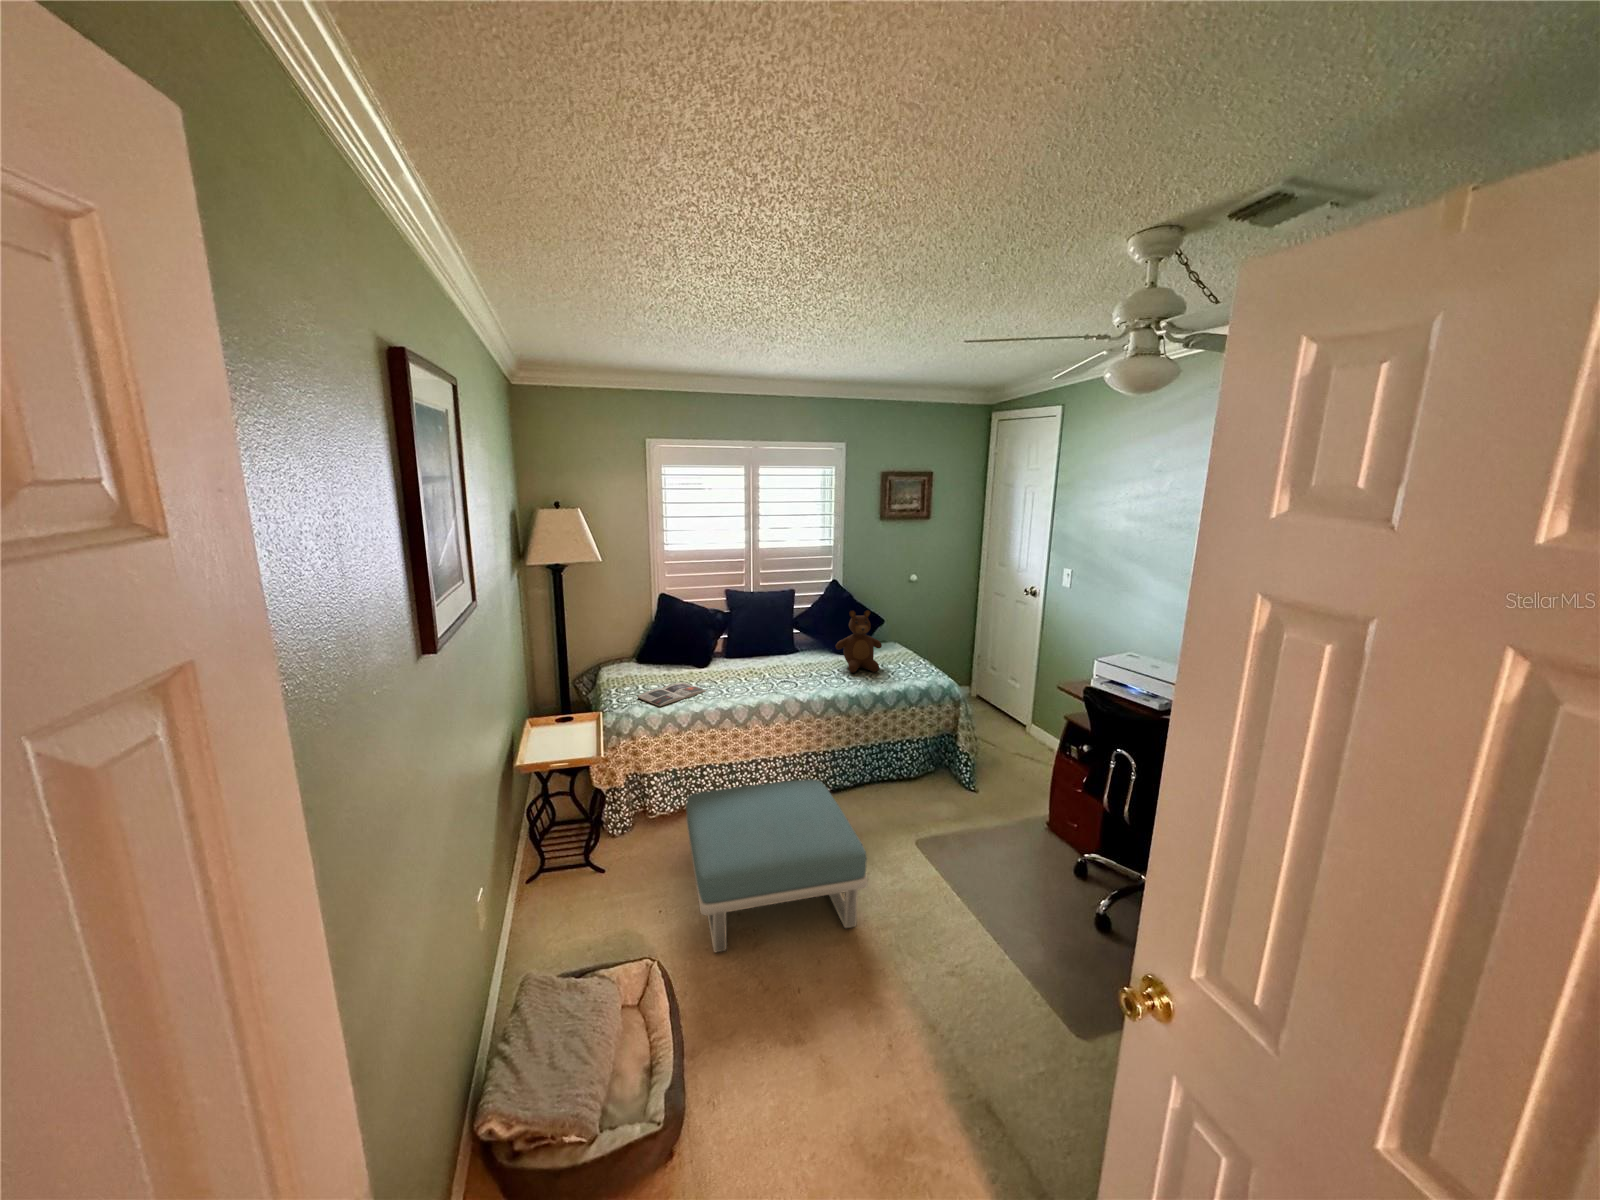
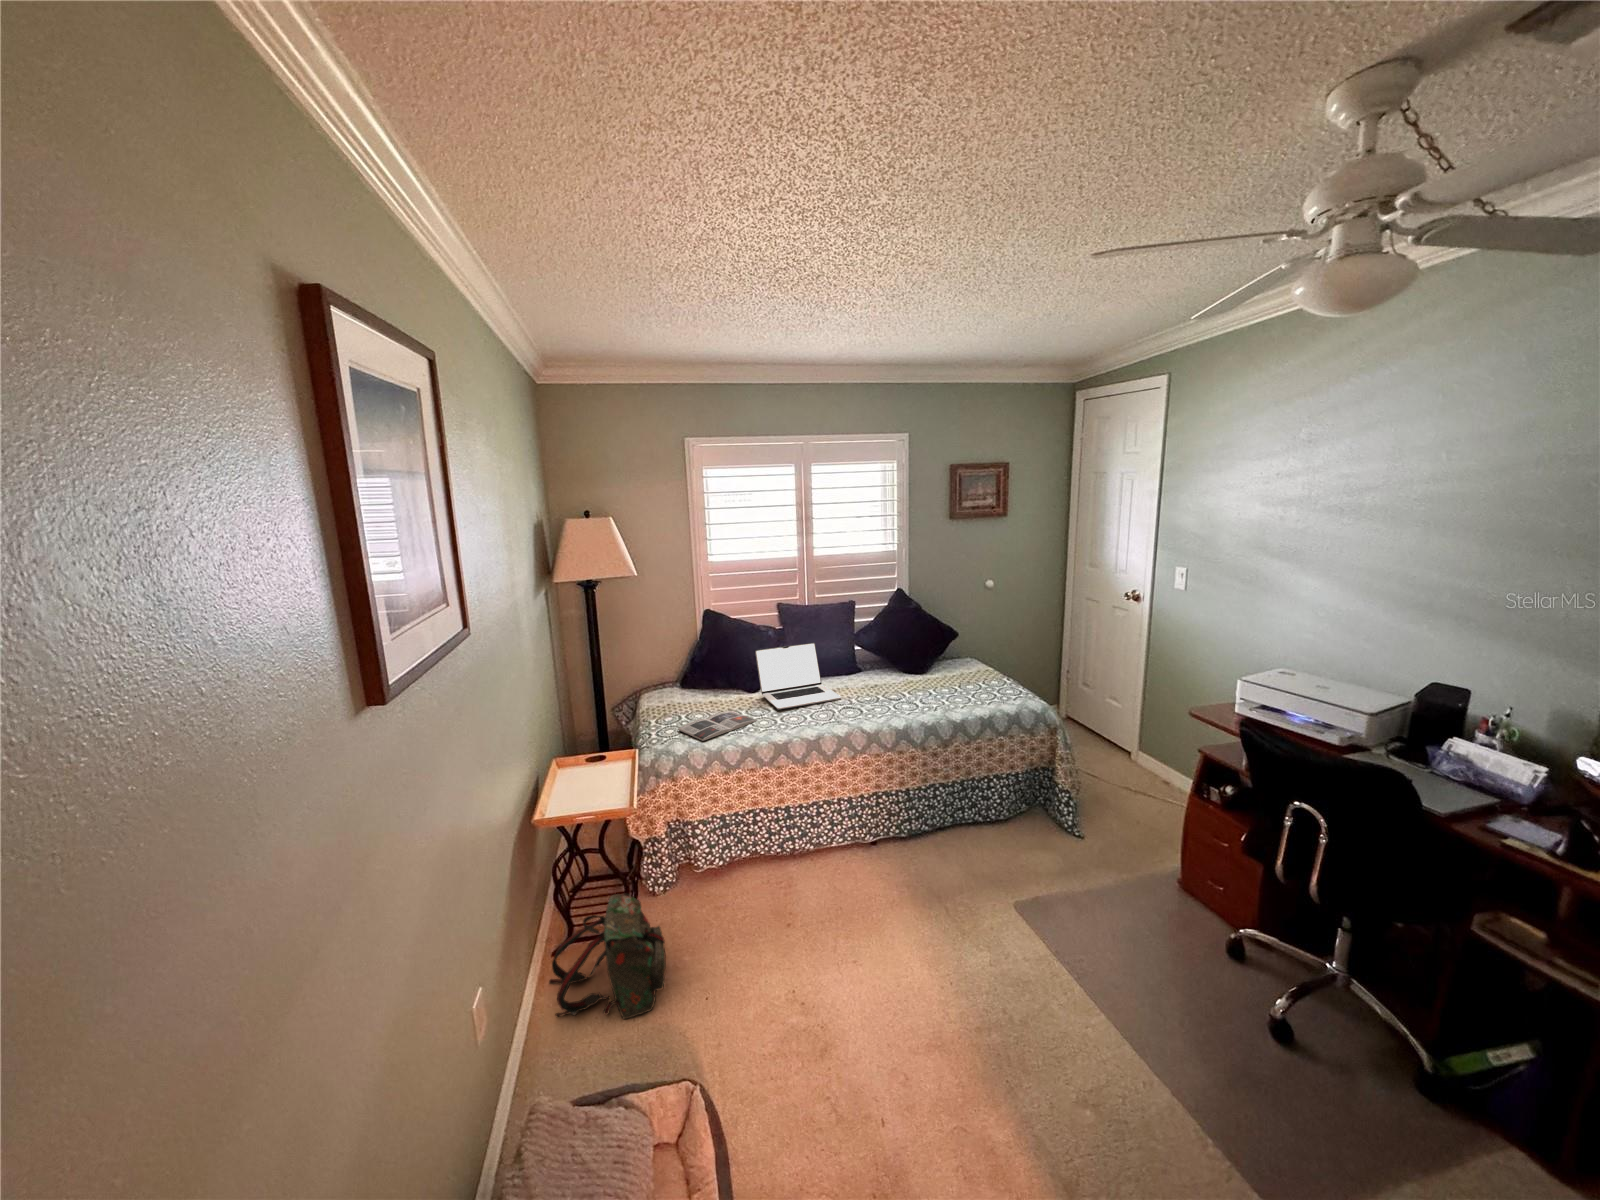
teddy bear: present [836,610,882,673] -> none [905,622,959,696]
laptop: none [706,626,780,682] -> present [755,643,841,709]
footstool: present [686,779,868,952] -> none [736,829,964,1061]
backpack: none [525,828,626,927] -> present [549,893,666,1019]

